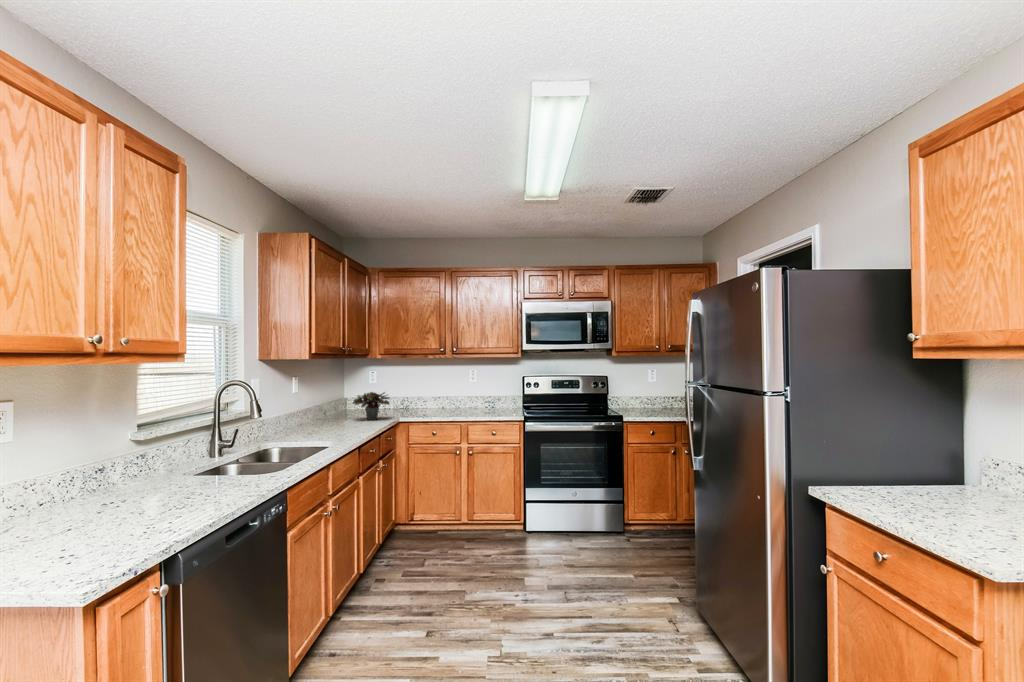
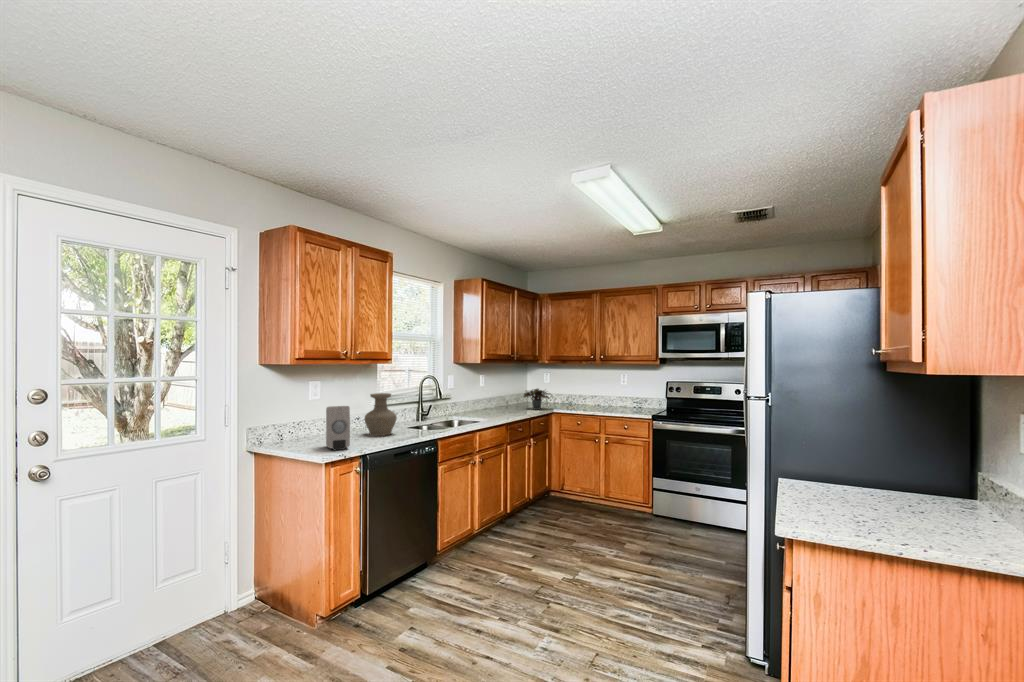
vase: none [120,417,194,502] -> present [364,393,397,436]
soap dispenser: none [39,453,117,560] -> present [326,406,350,450]

